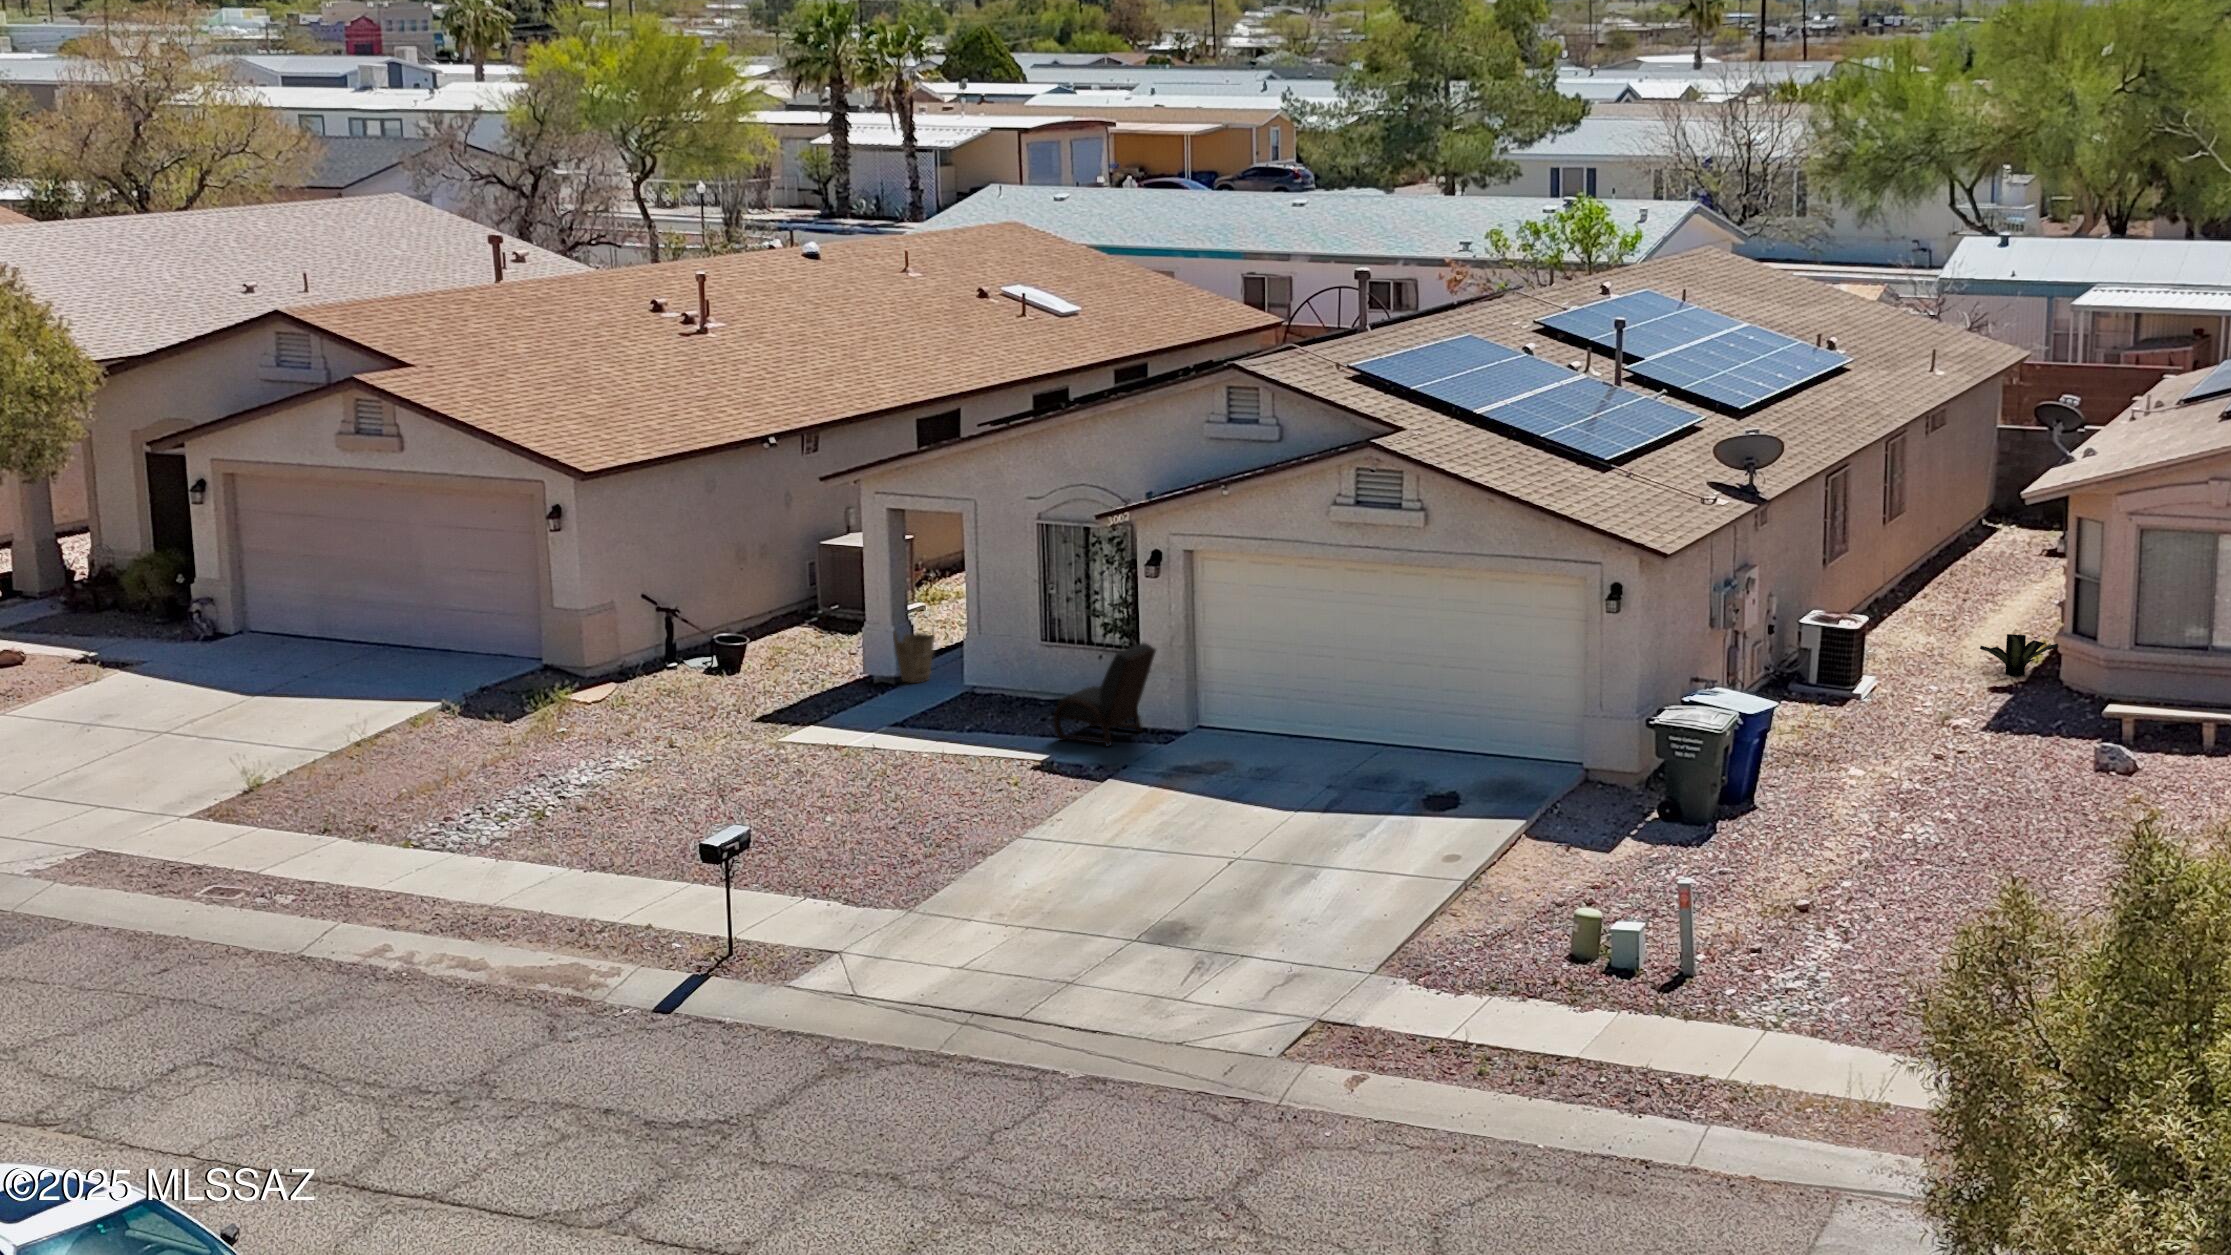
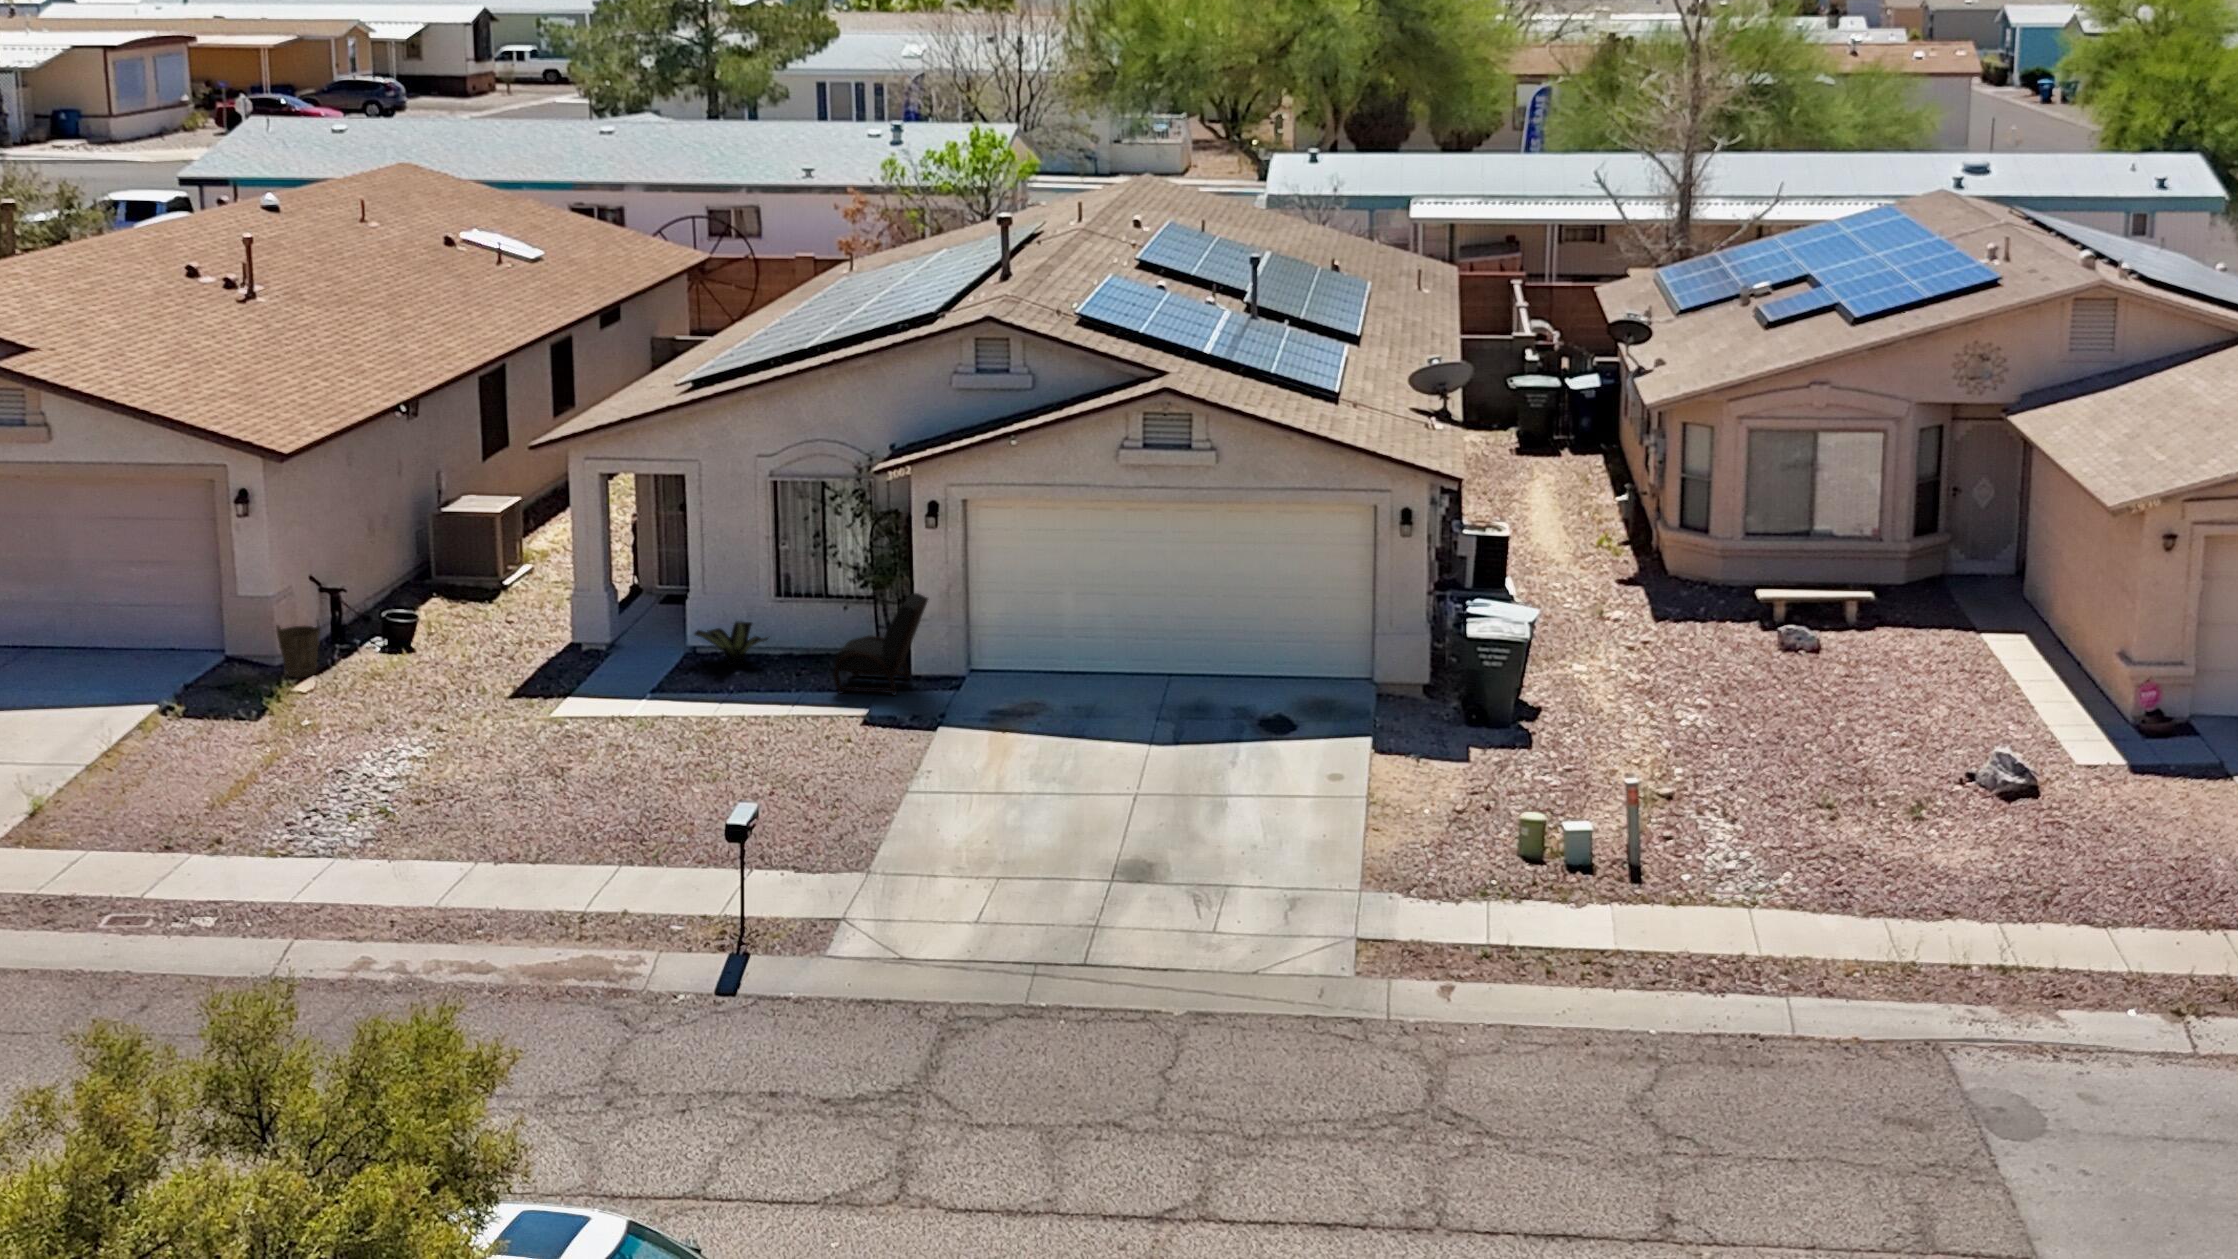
bucket: present [893,632,934,683] -> present [276,622,320,678]
potted plant: present [1980,634,2058,677] -> present [694,622,770,666]

